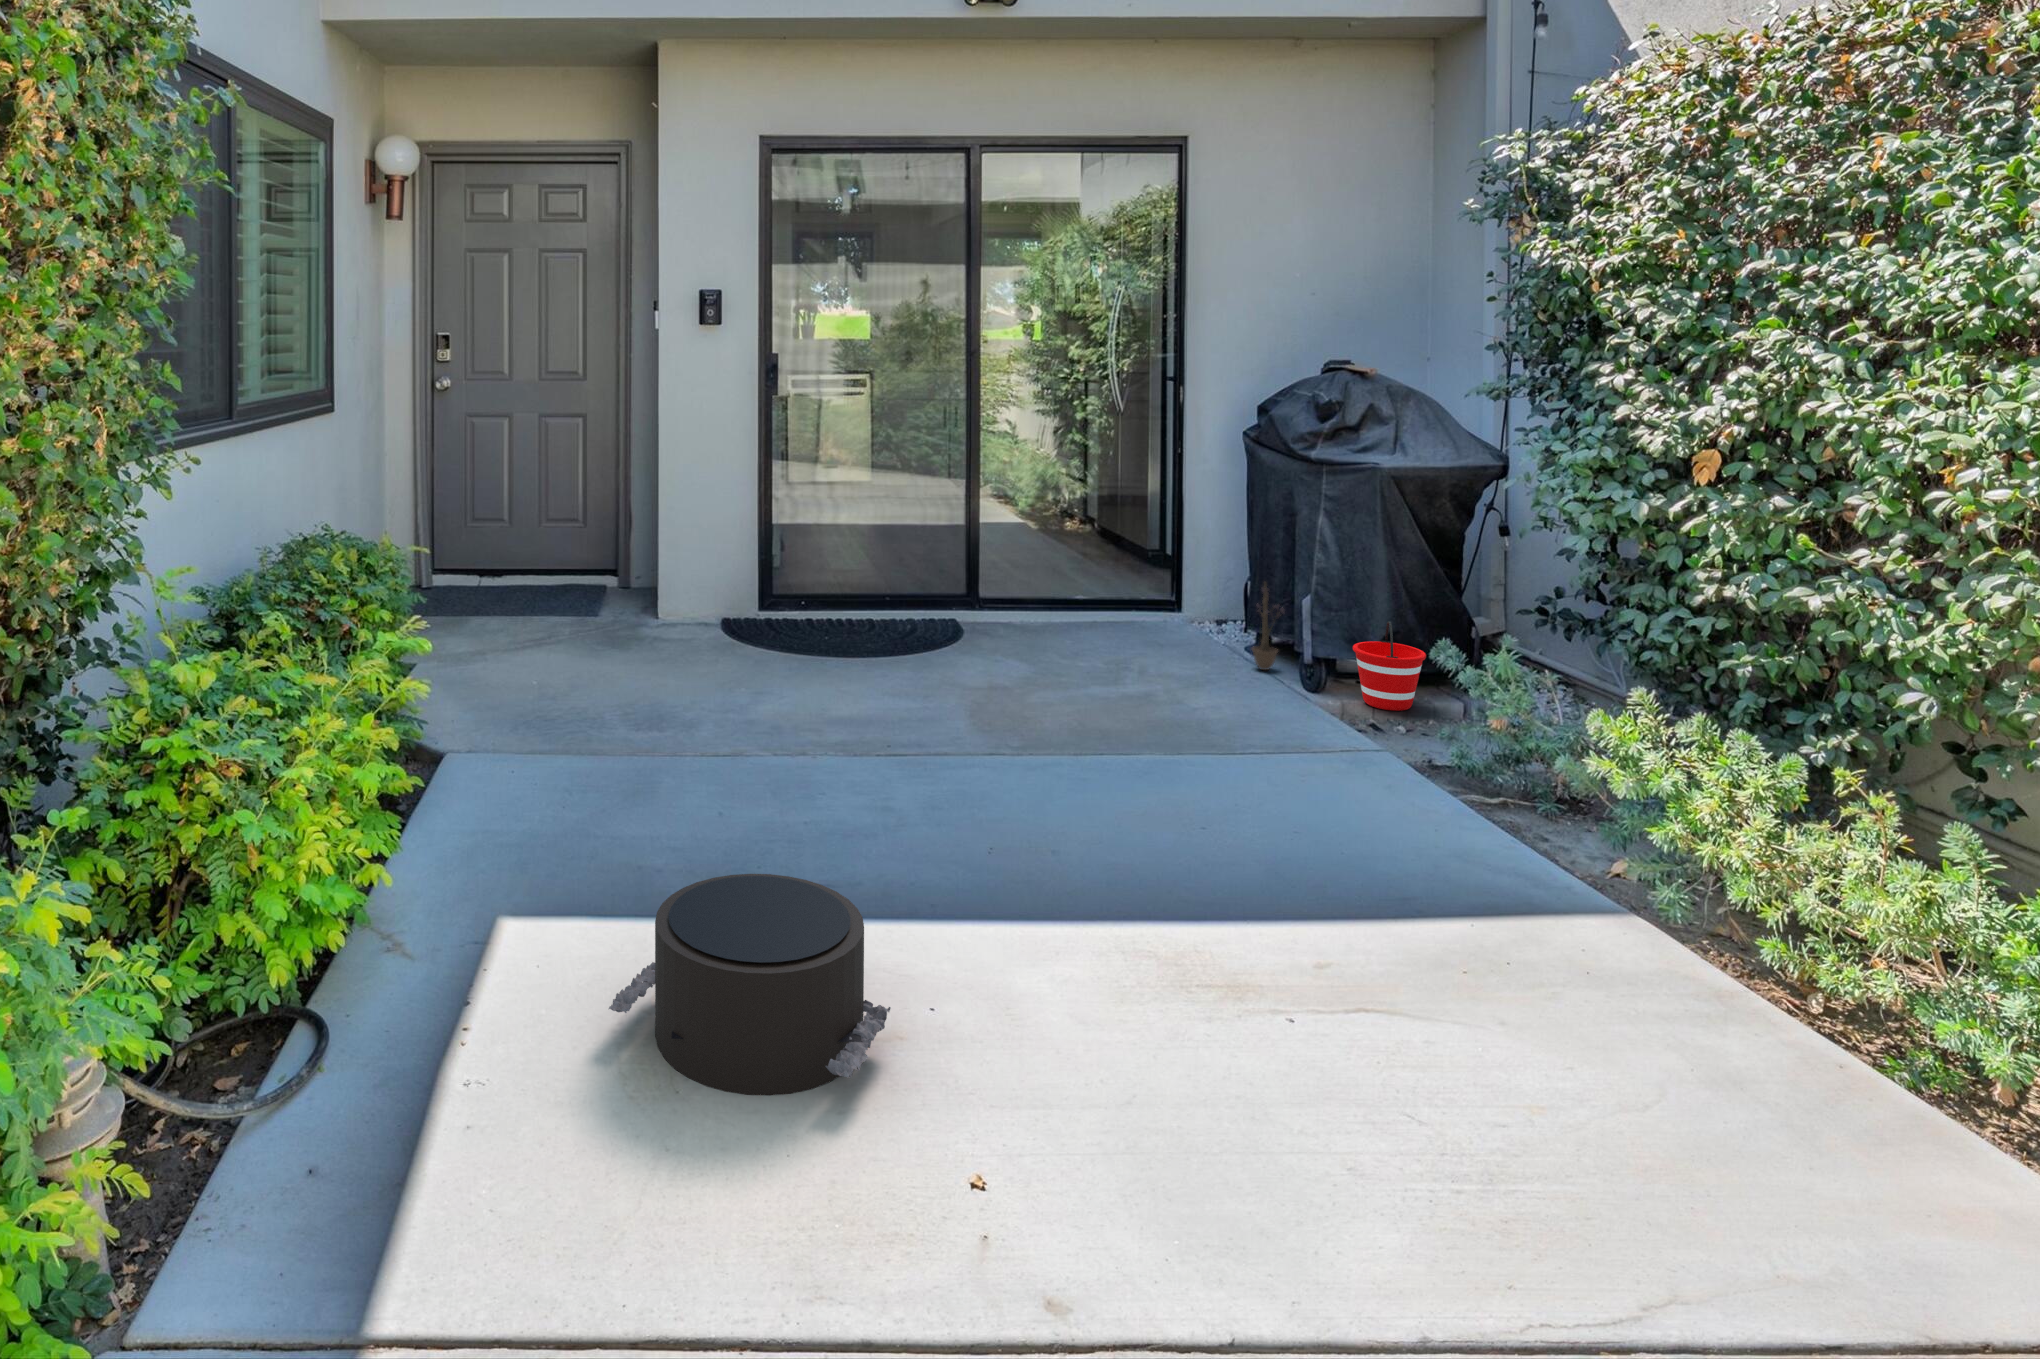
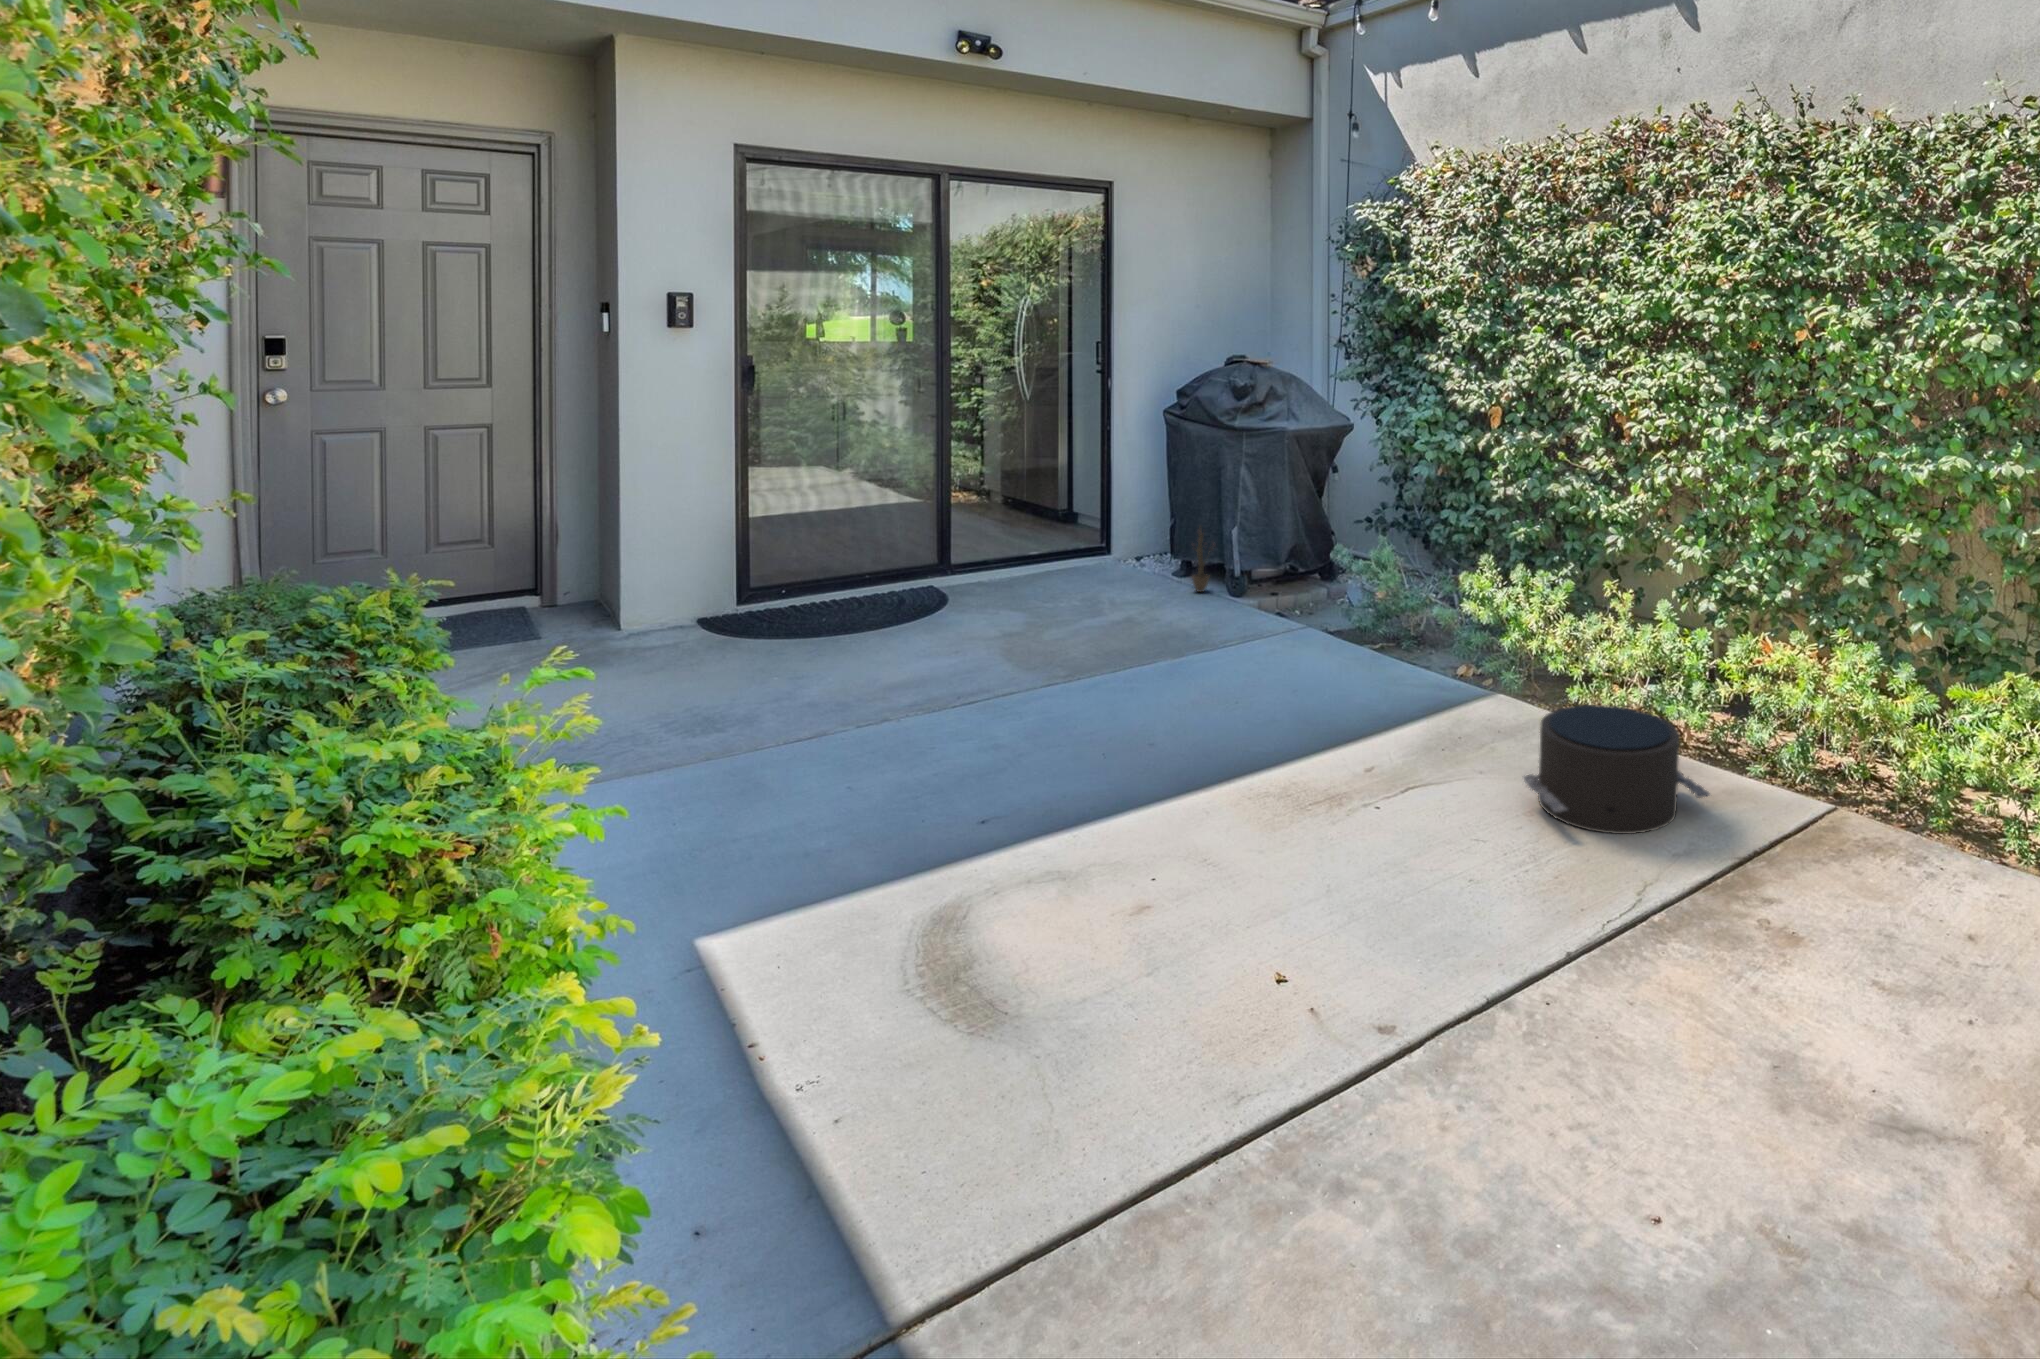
bucket: present [1353,621,1426,711] -> none [1270,542,1316,604]
pouf: present [609,874,890,1096] -> present [1523,705,1710,834]

